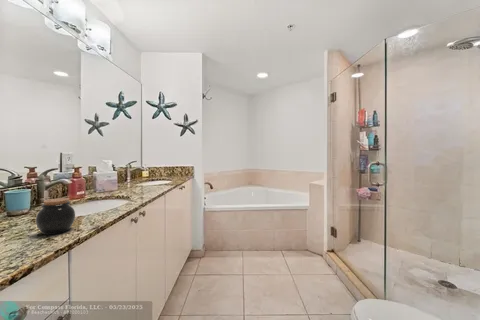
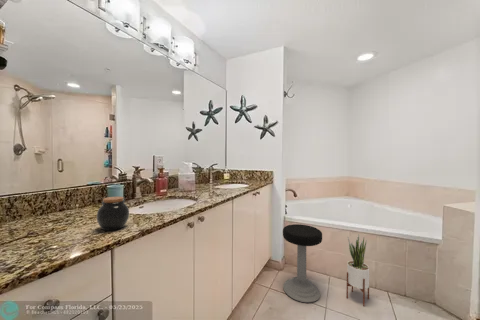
stool: none [205,212,237,276] -> present [283,224,322,303]
potted plant: none [255,213,270,266] -> present [346,235,369,306]

